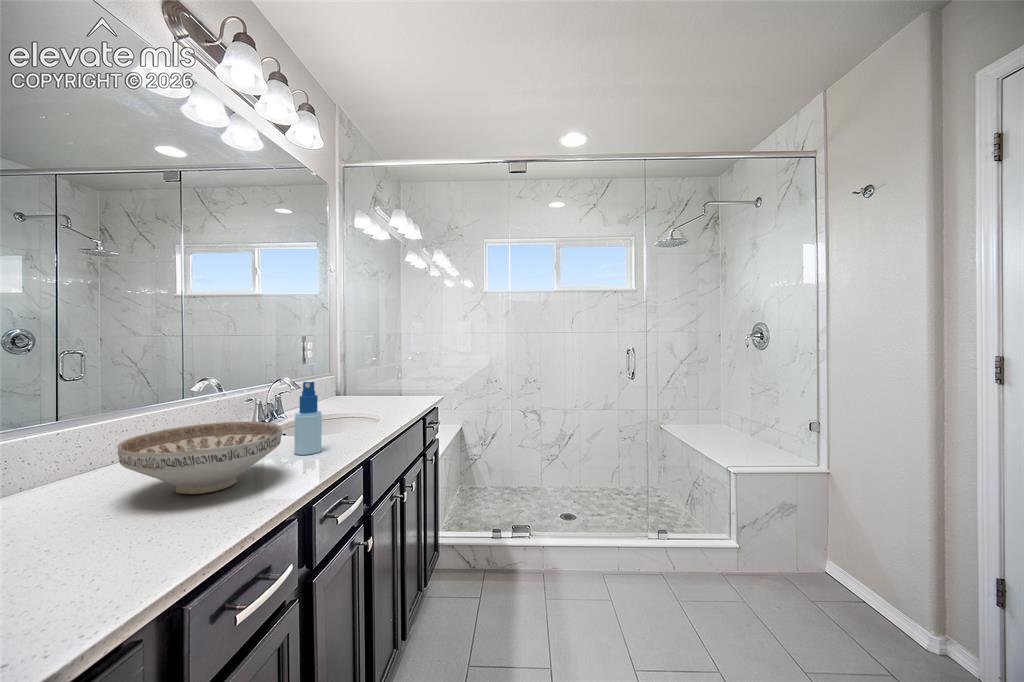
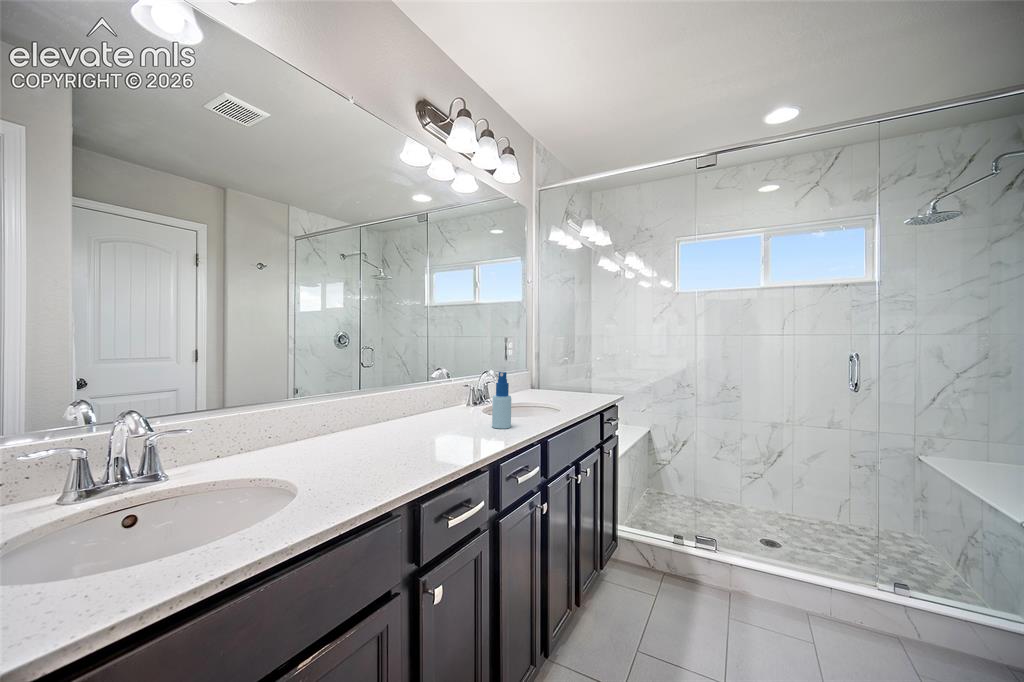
decorative bowl: present [117,422,282,494] -> none [391,397,482,444]

